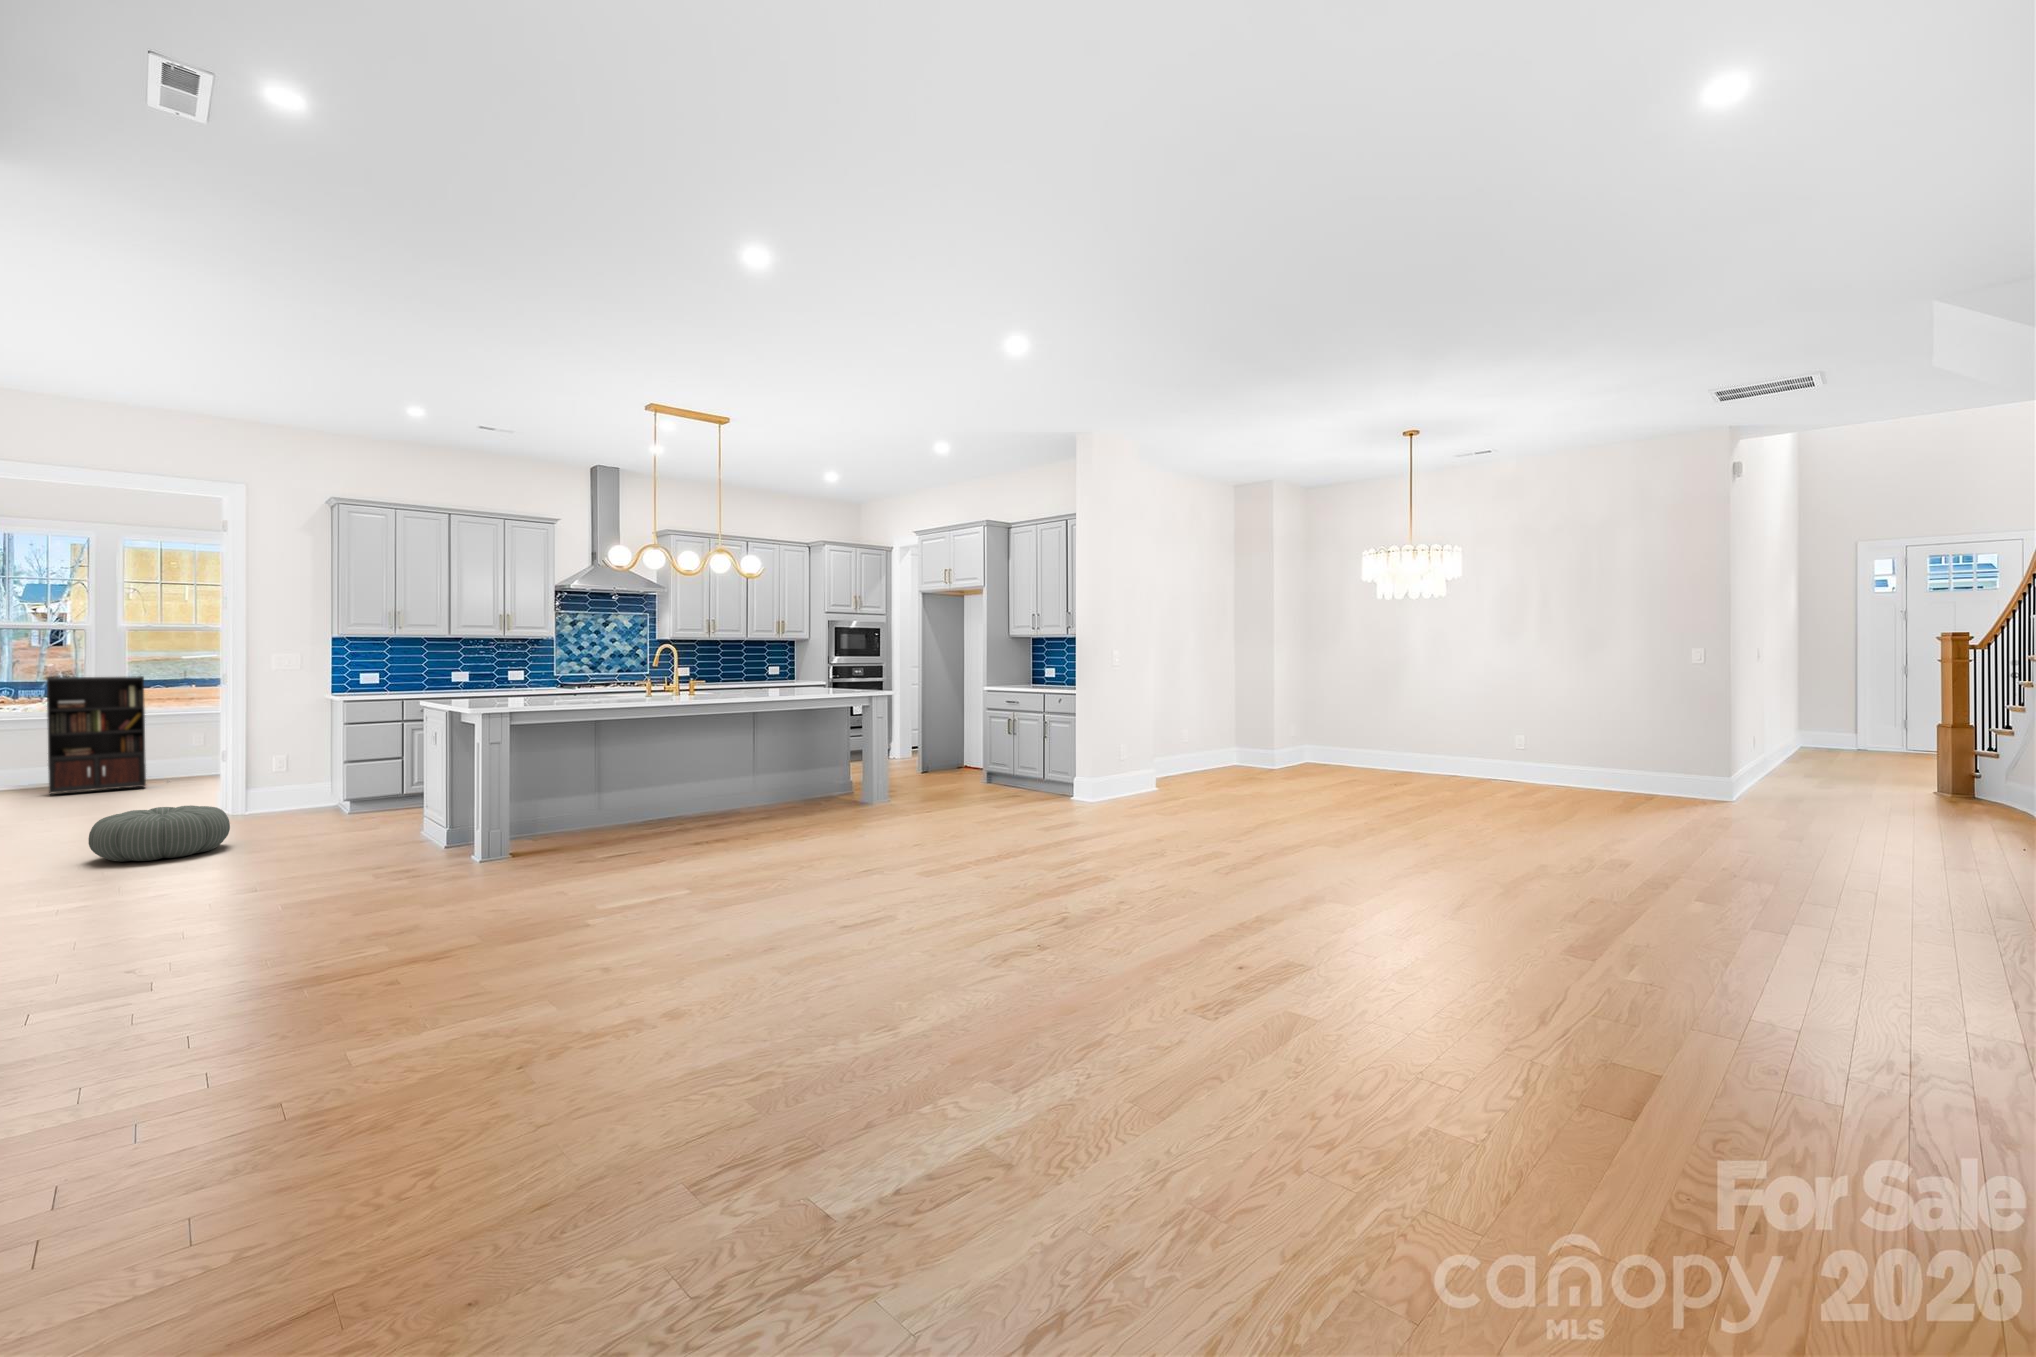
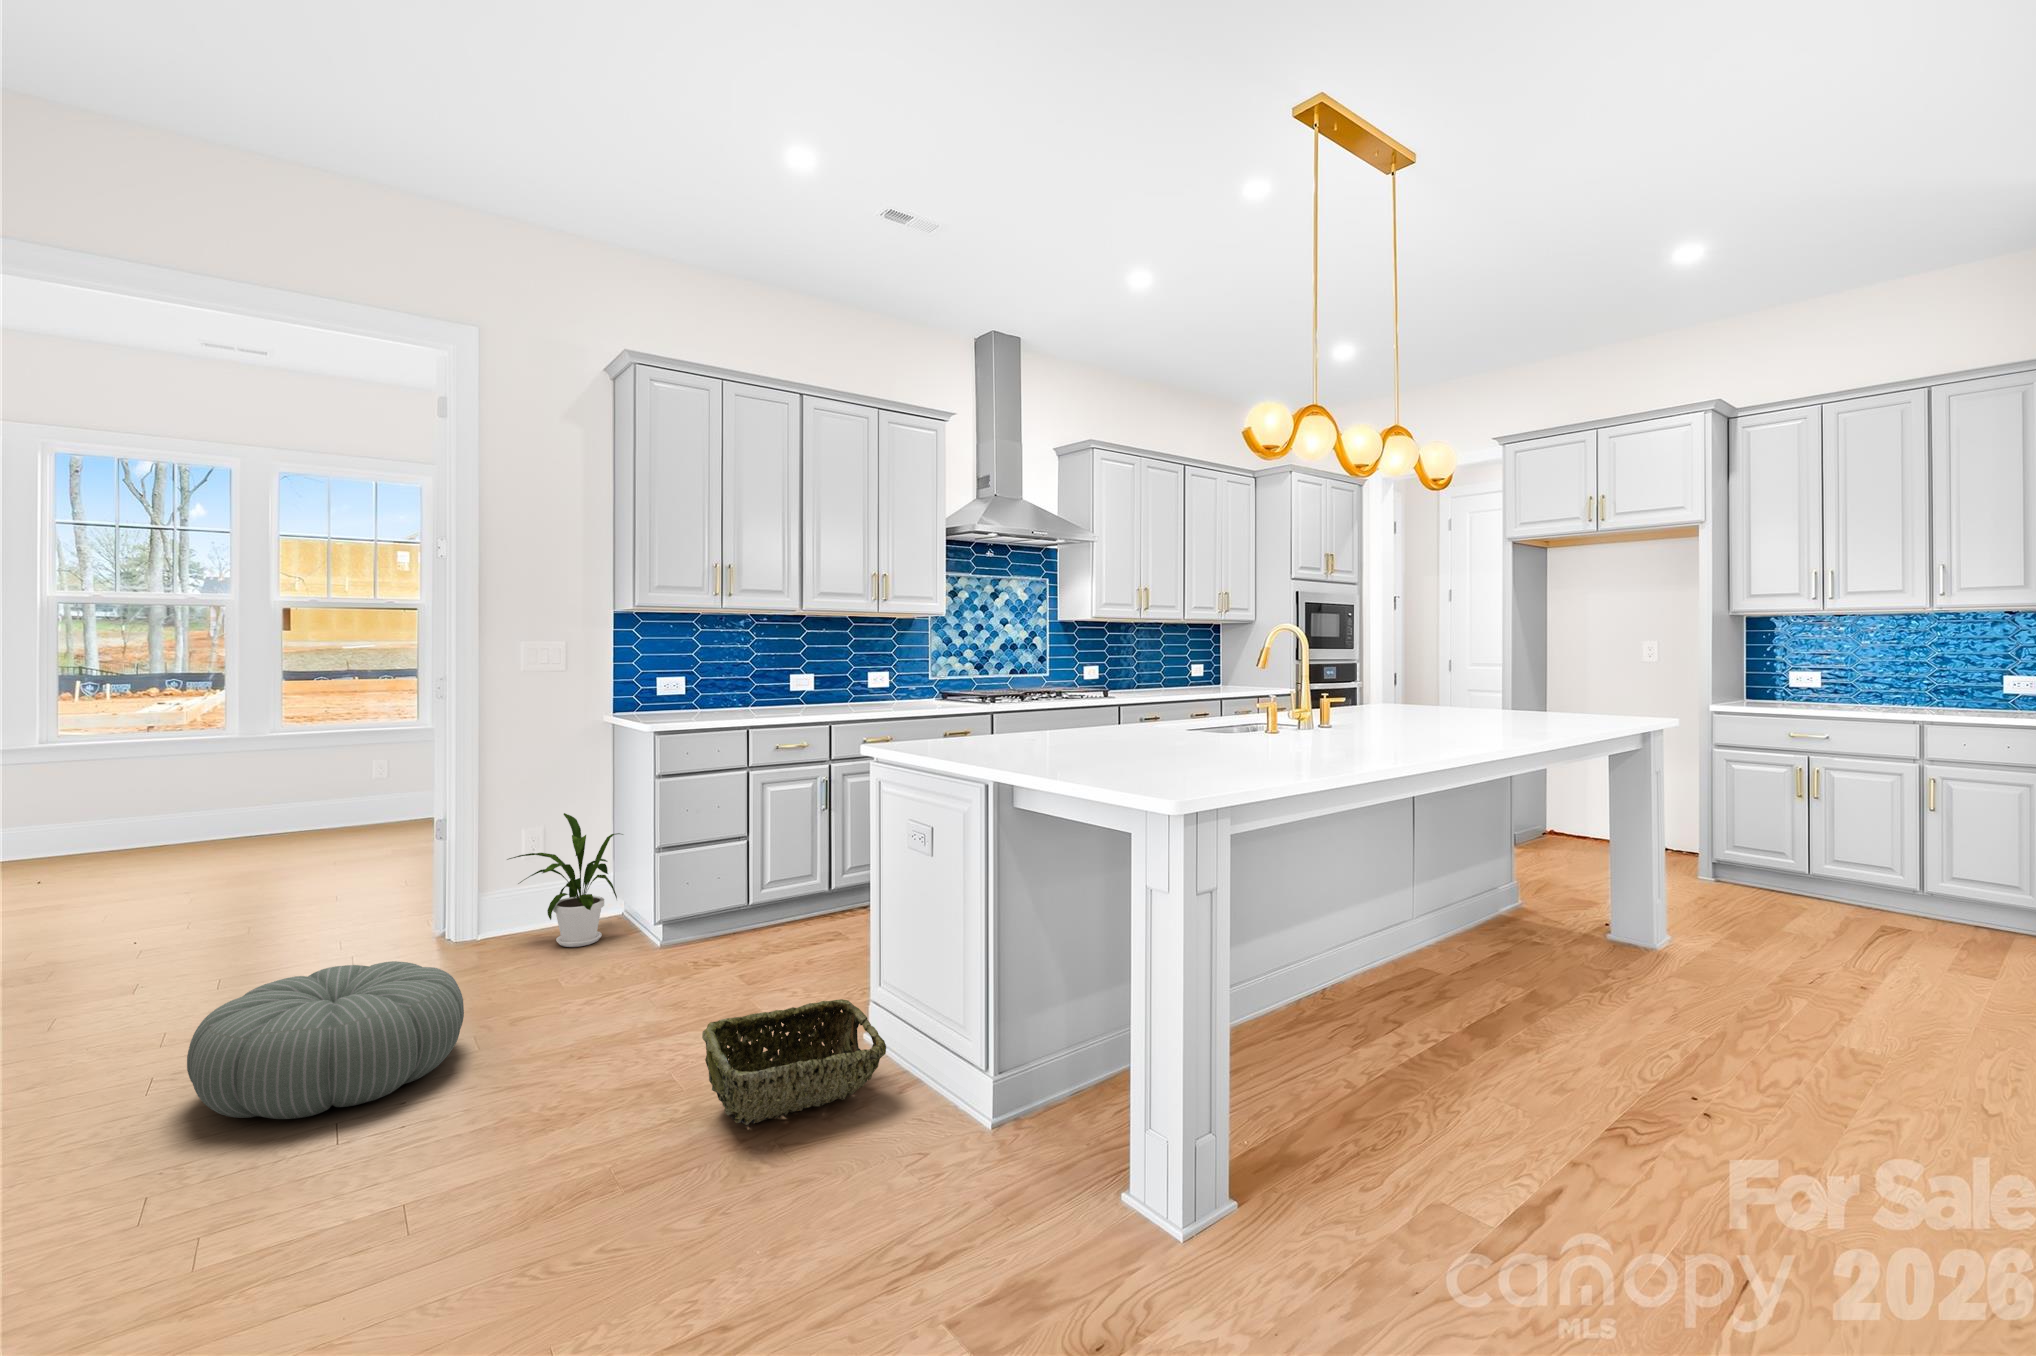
bookcase: present [47,676,146,794] -> none [220,675,384,854]
house plant: none [258,748,333,819] -> present [507,813,623,947]
woven basket: none [345,811,434,853] -> present [702,999,886,1125]

